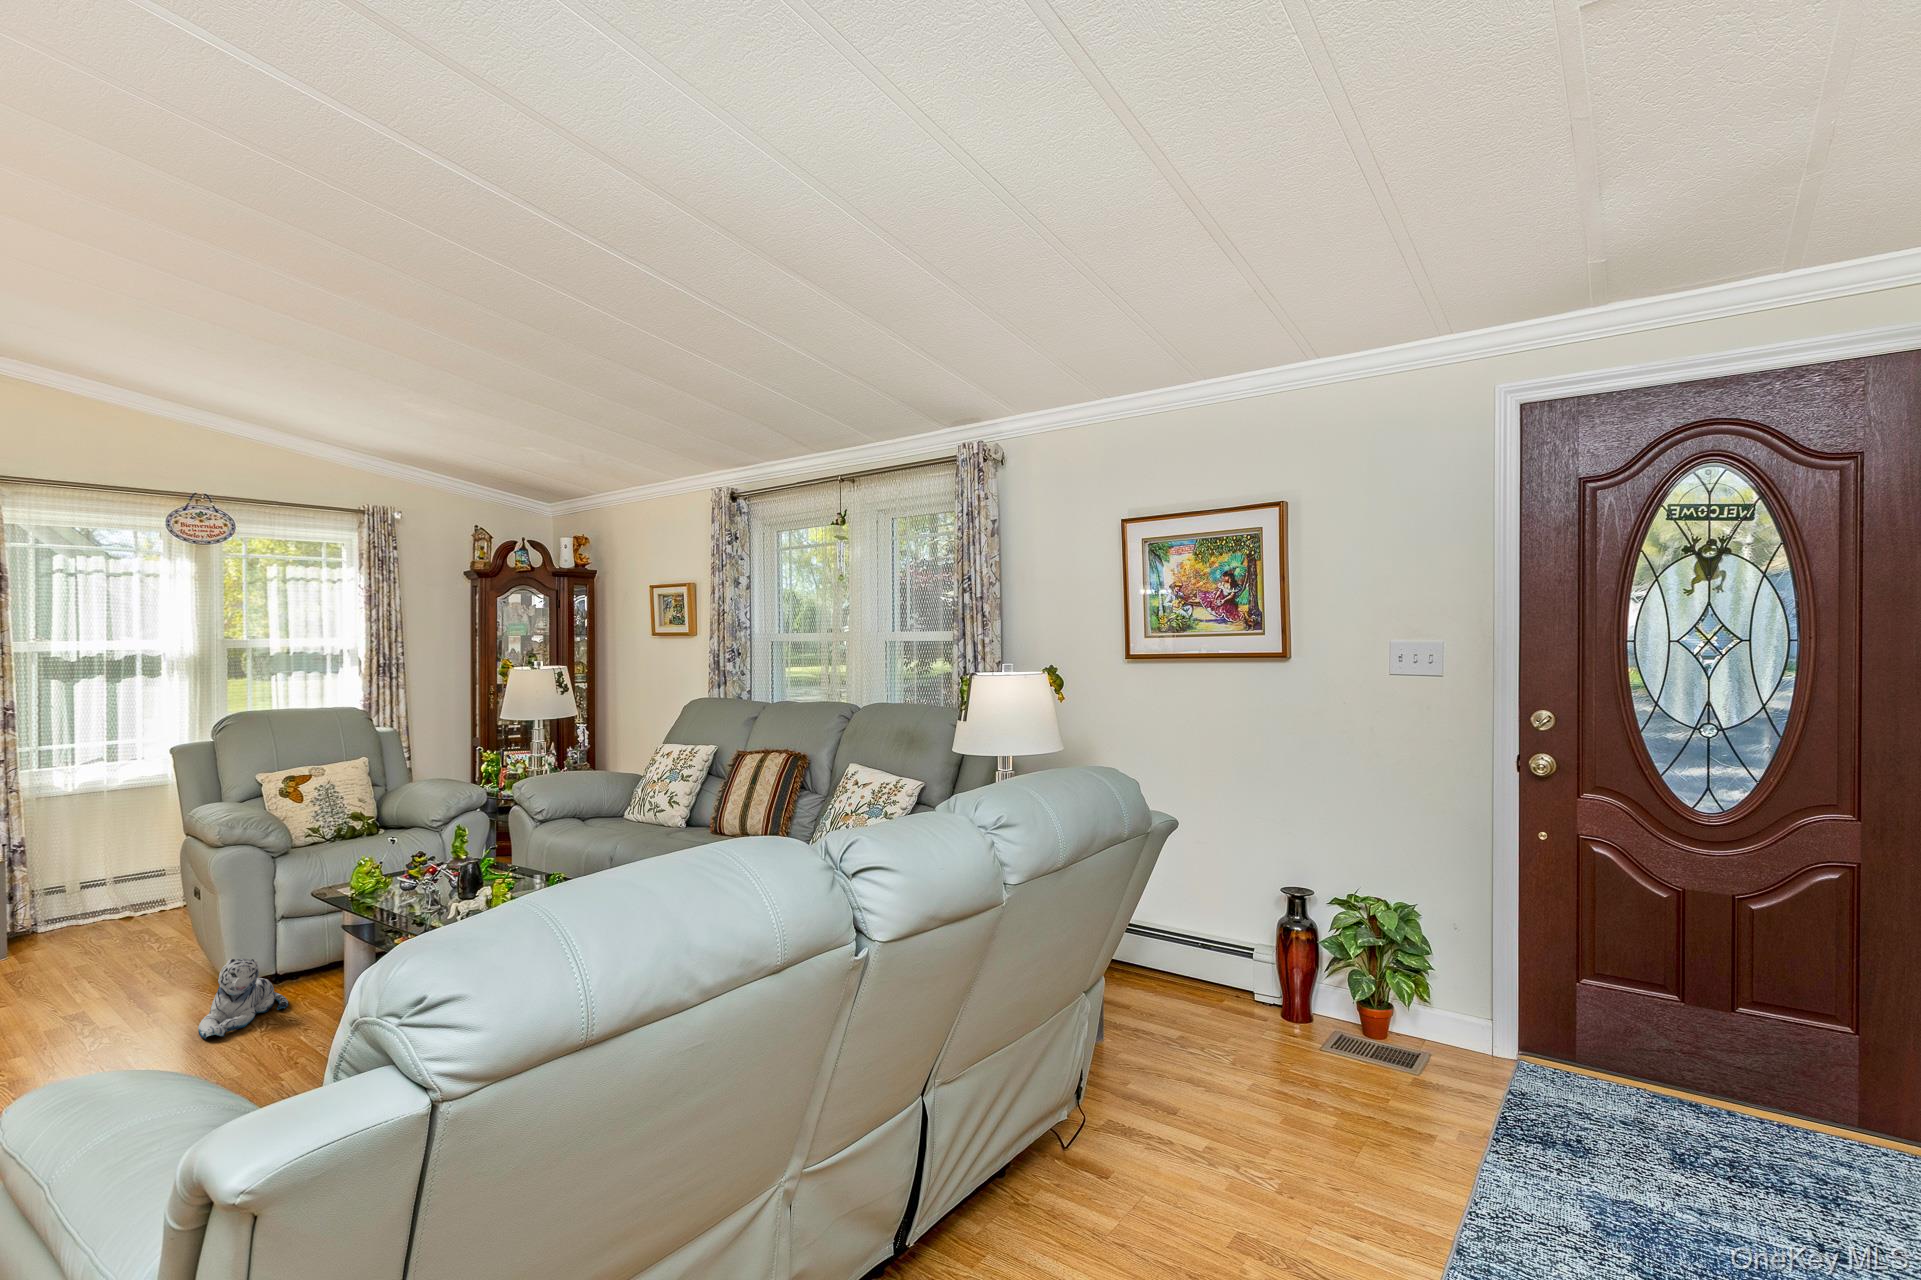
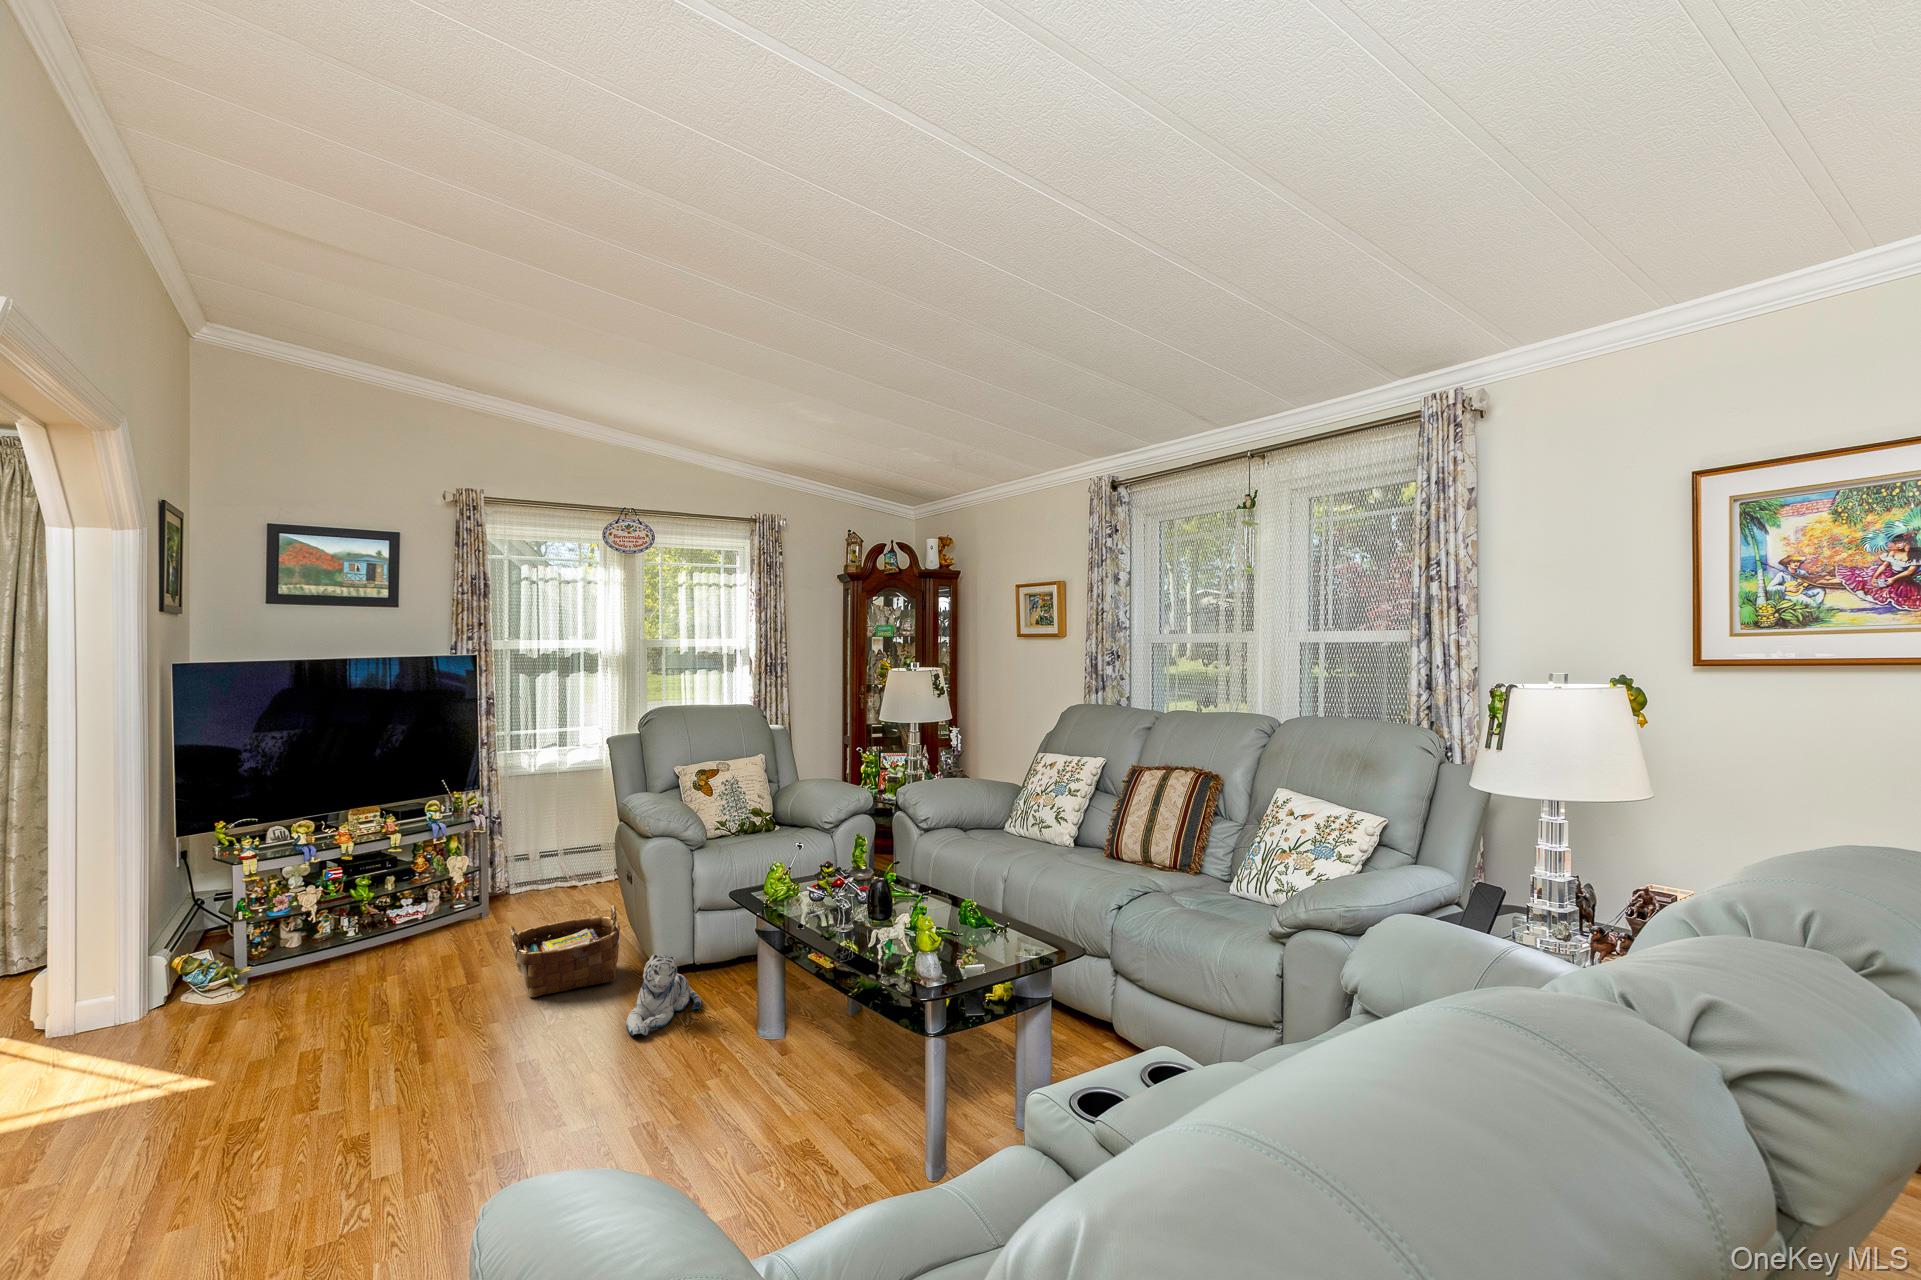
woven basket: none [47,919,190,1021] -> present [509,905,620,997]

